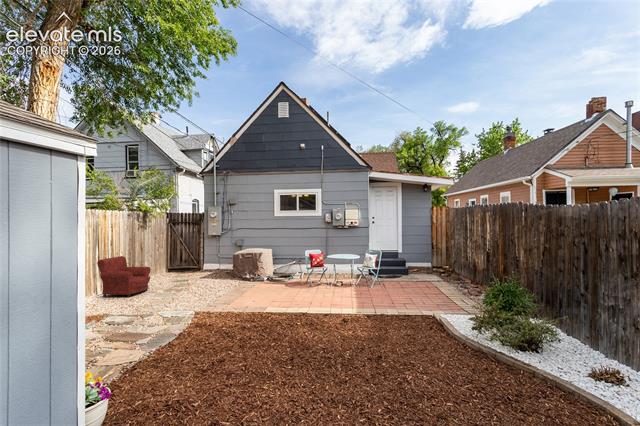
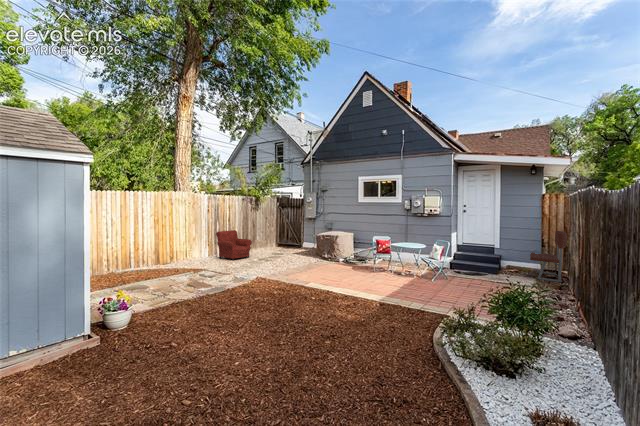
bench: none [426,236,455,277] -> present [530,231,567,282]

